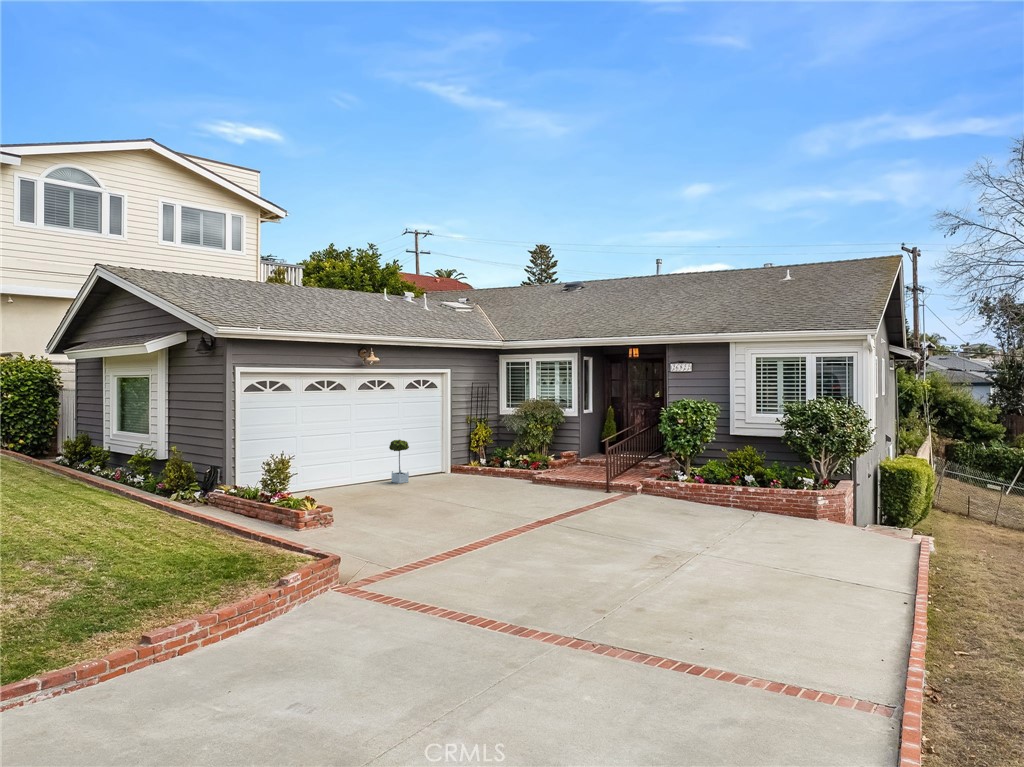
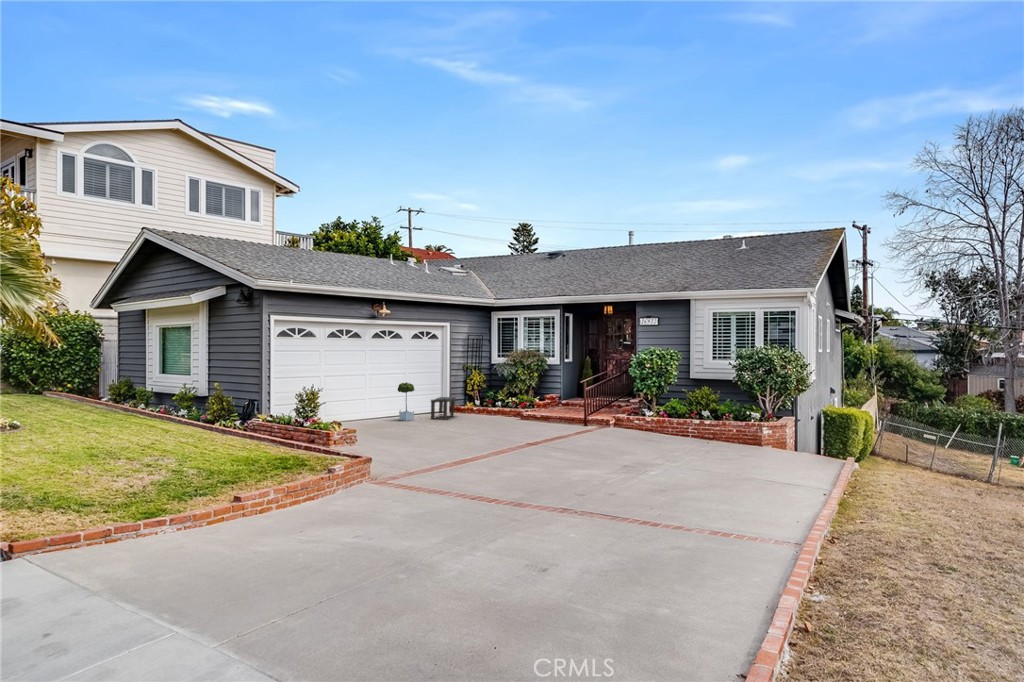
bench: none [428,454,457,481] -> present [431,397,455,420]

